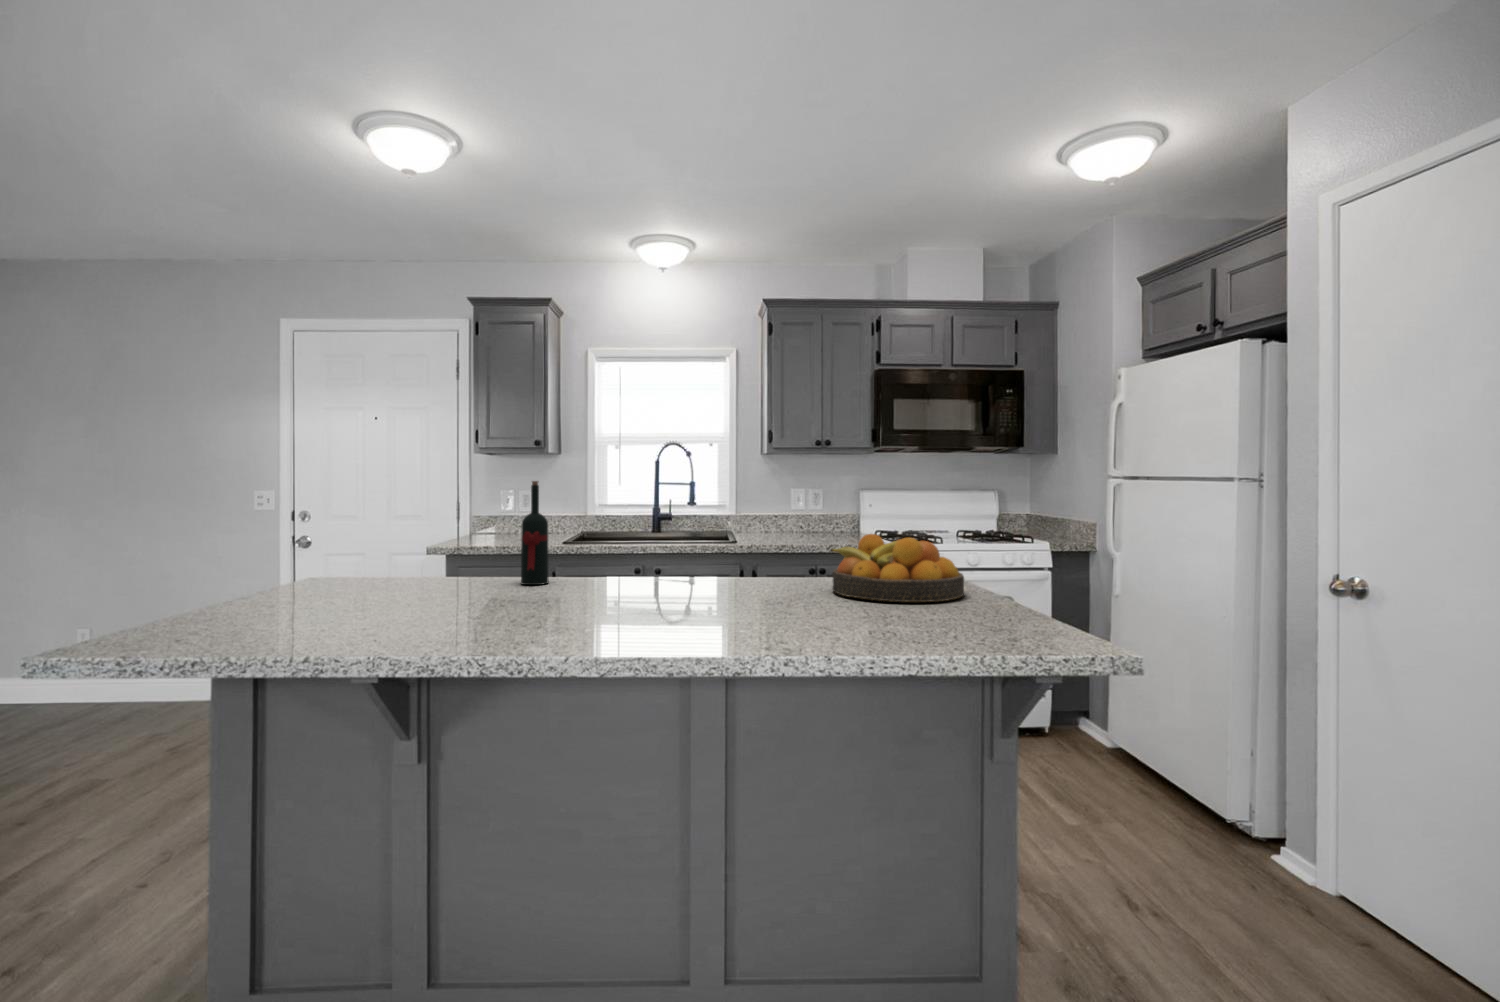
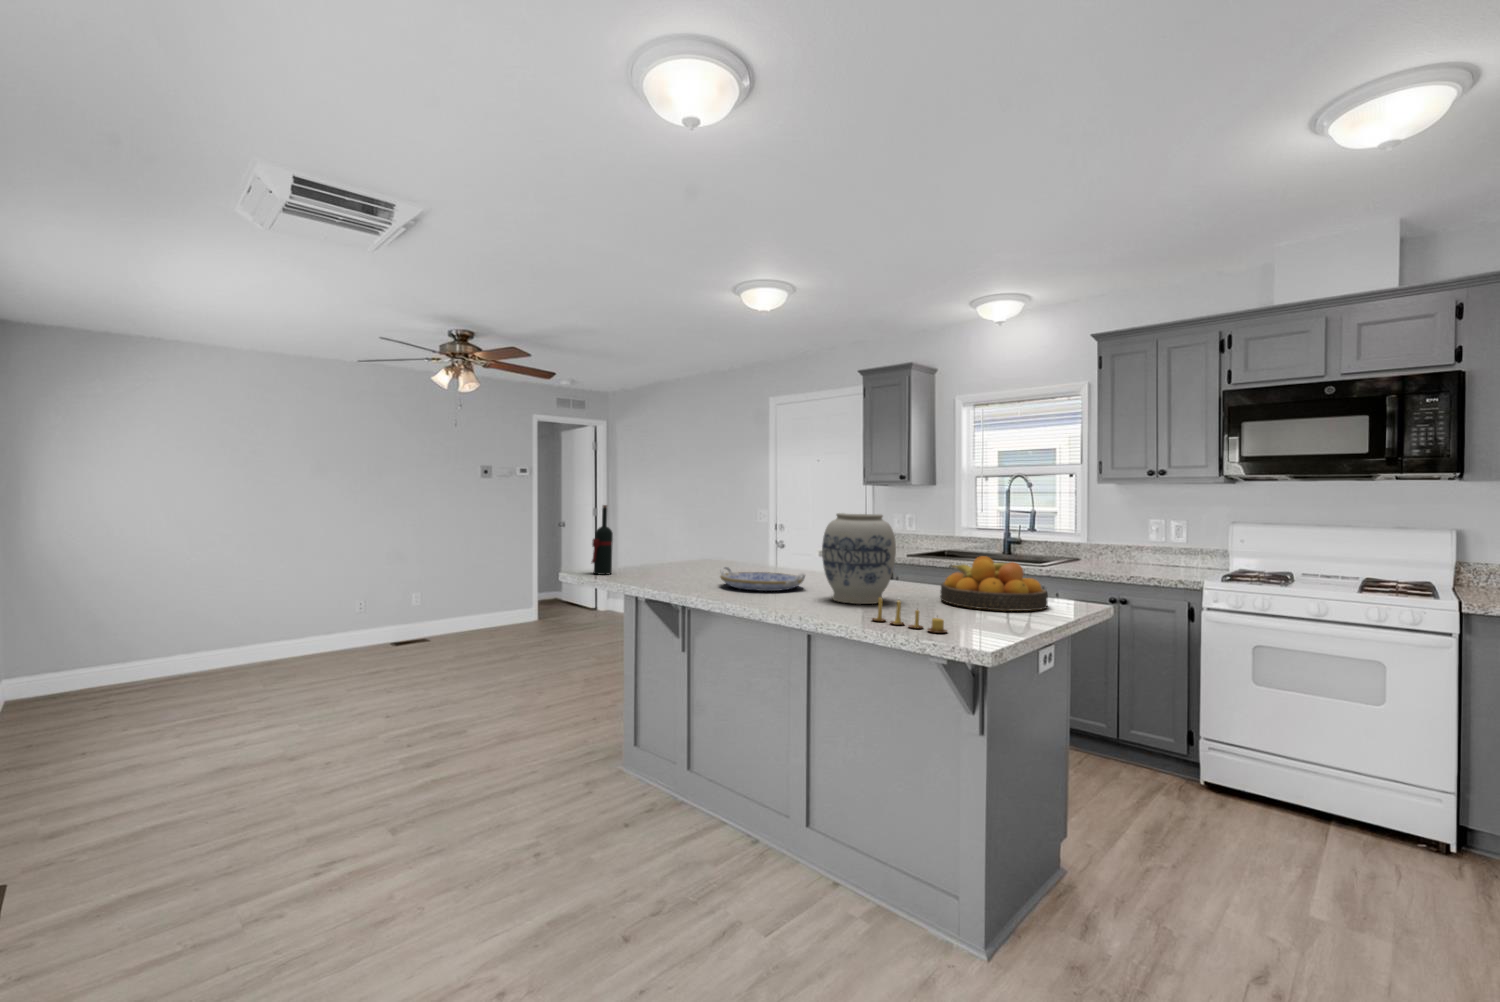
wine bottle: present [521,481,548,585] -> present [592,505,613,575]
vase: none [720,482,830,620] -> present [822,513,896,604]
serving tray: none [497,581,655,621] -> present [720,567,805,591]
candle: none [909,602,1046,646] -> present [873,597,947,633]

